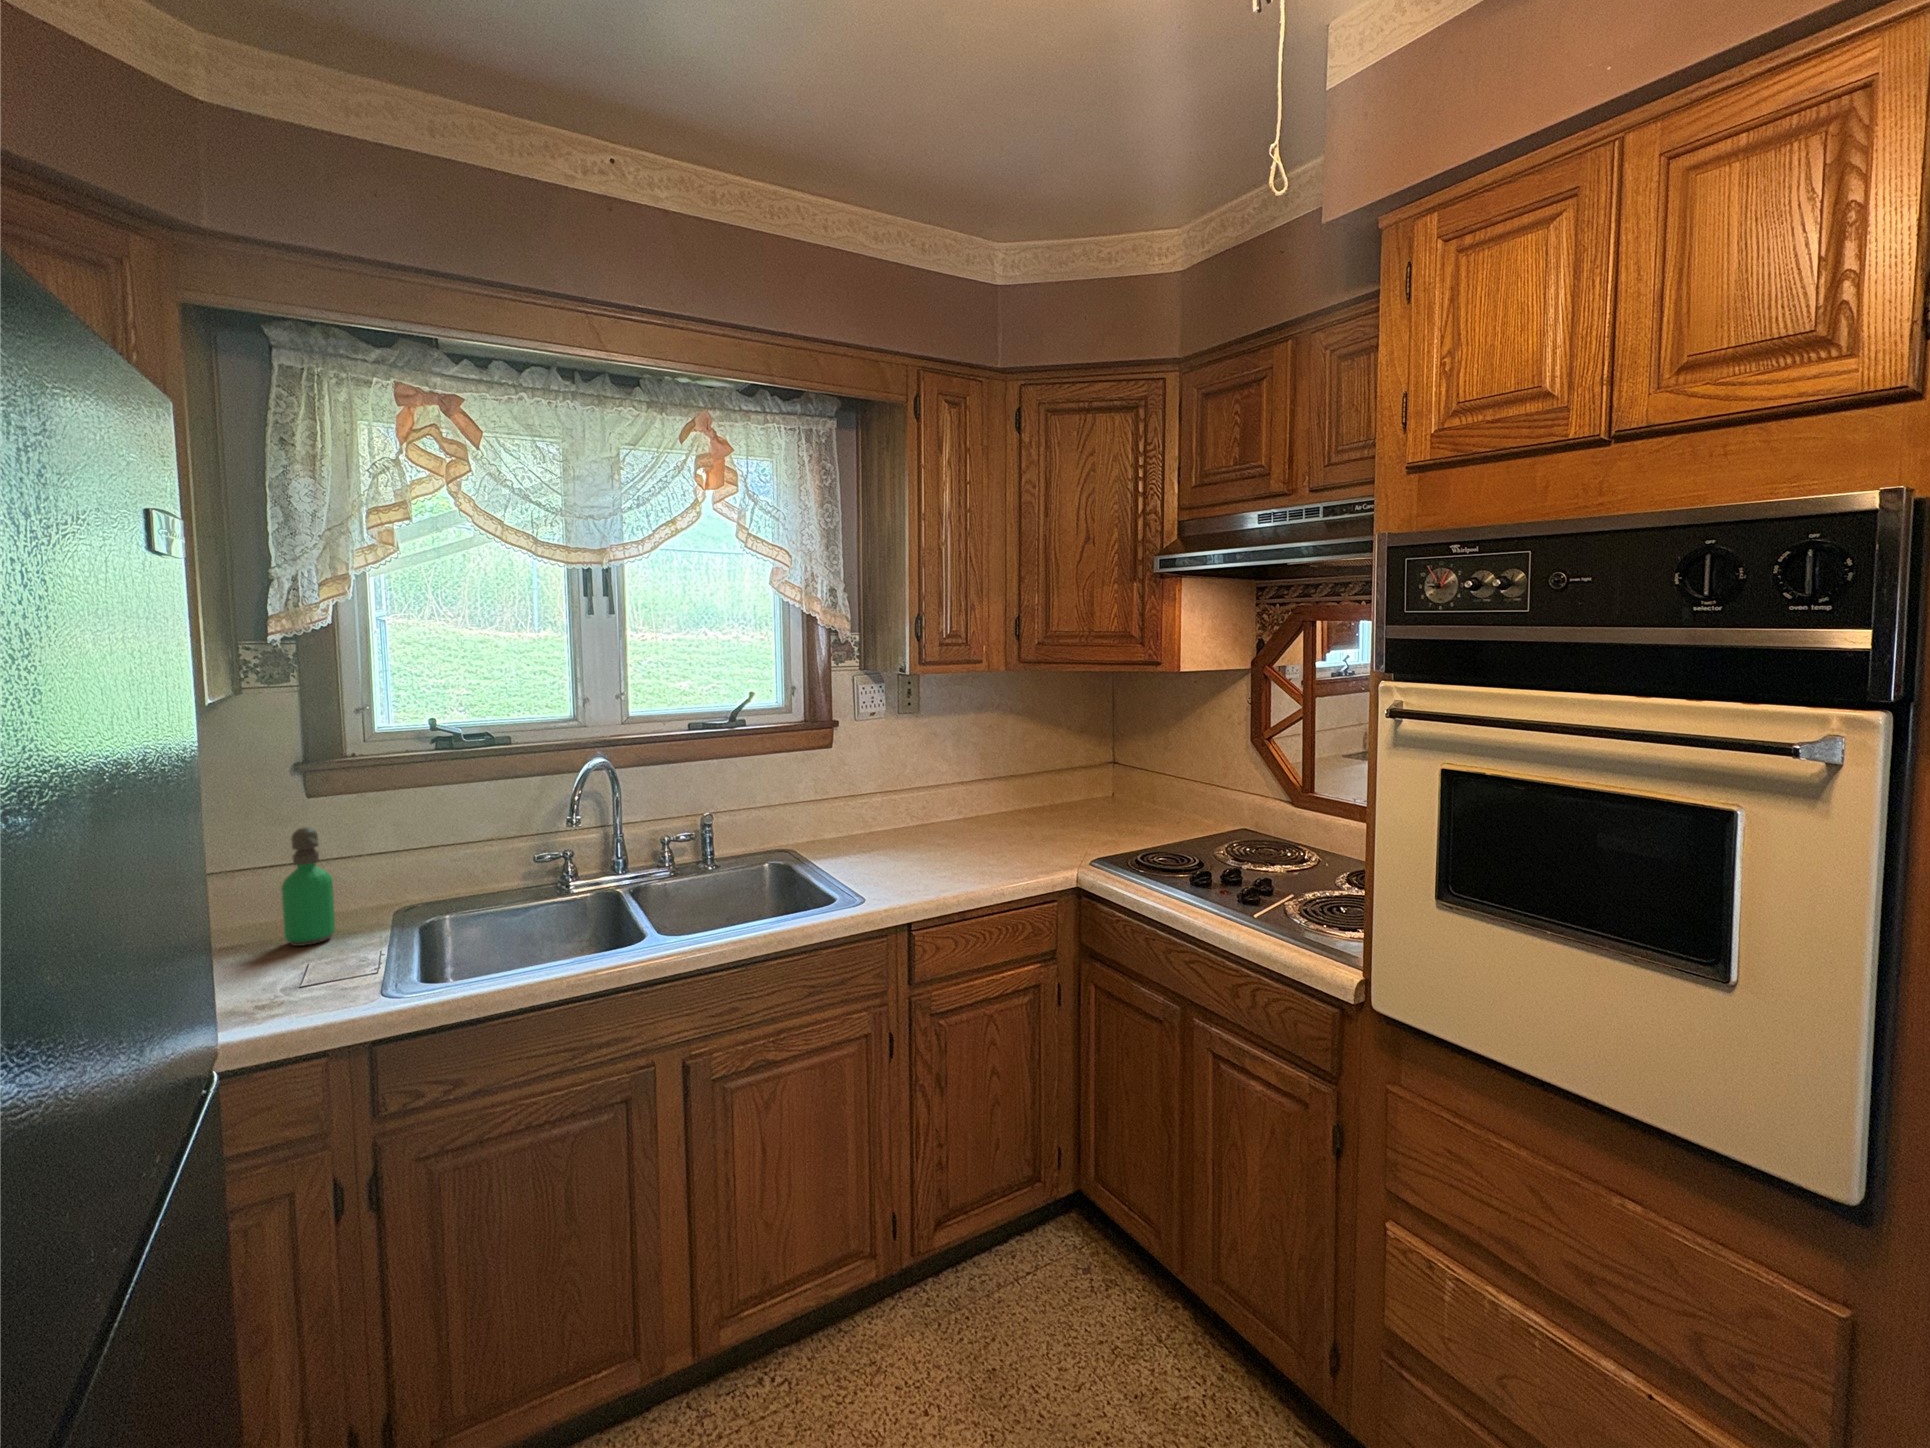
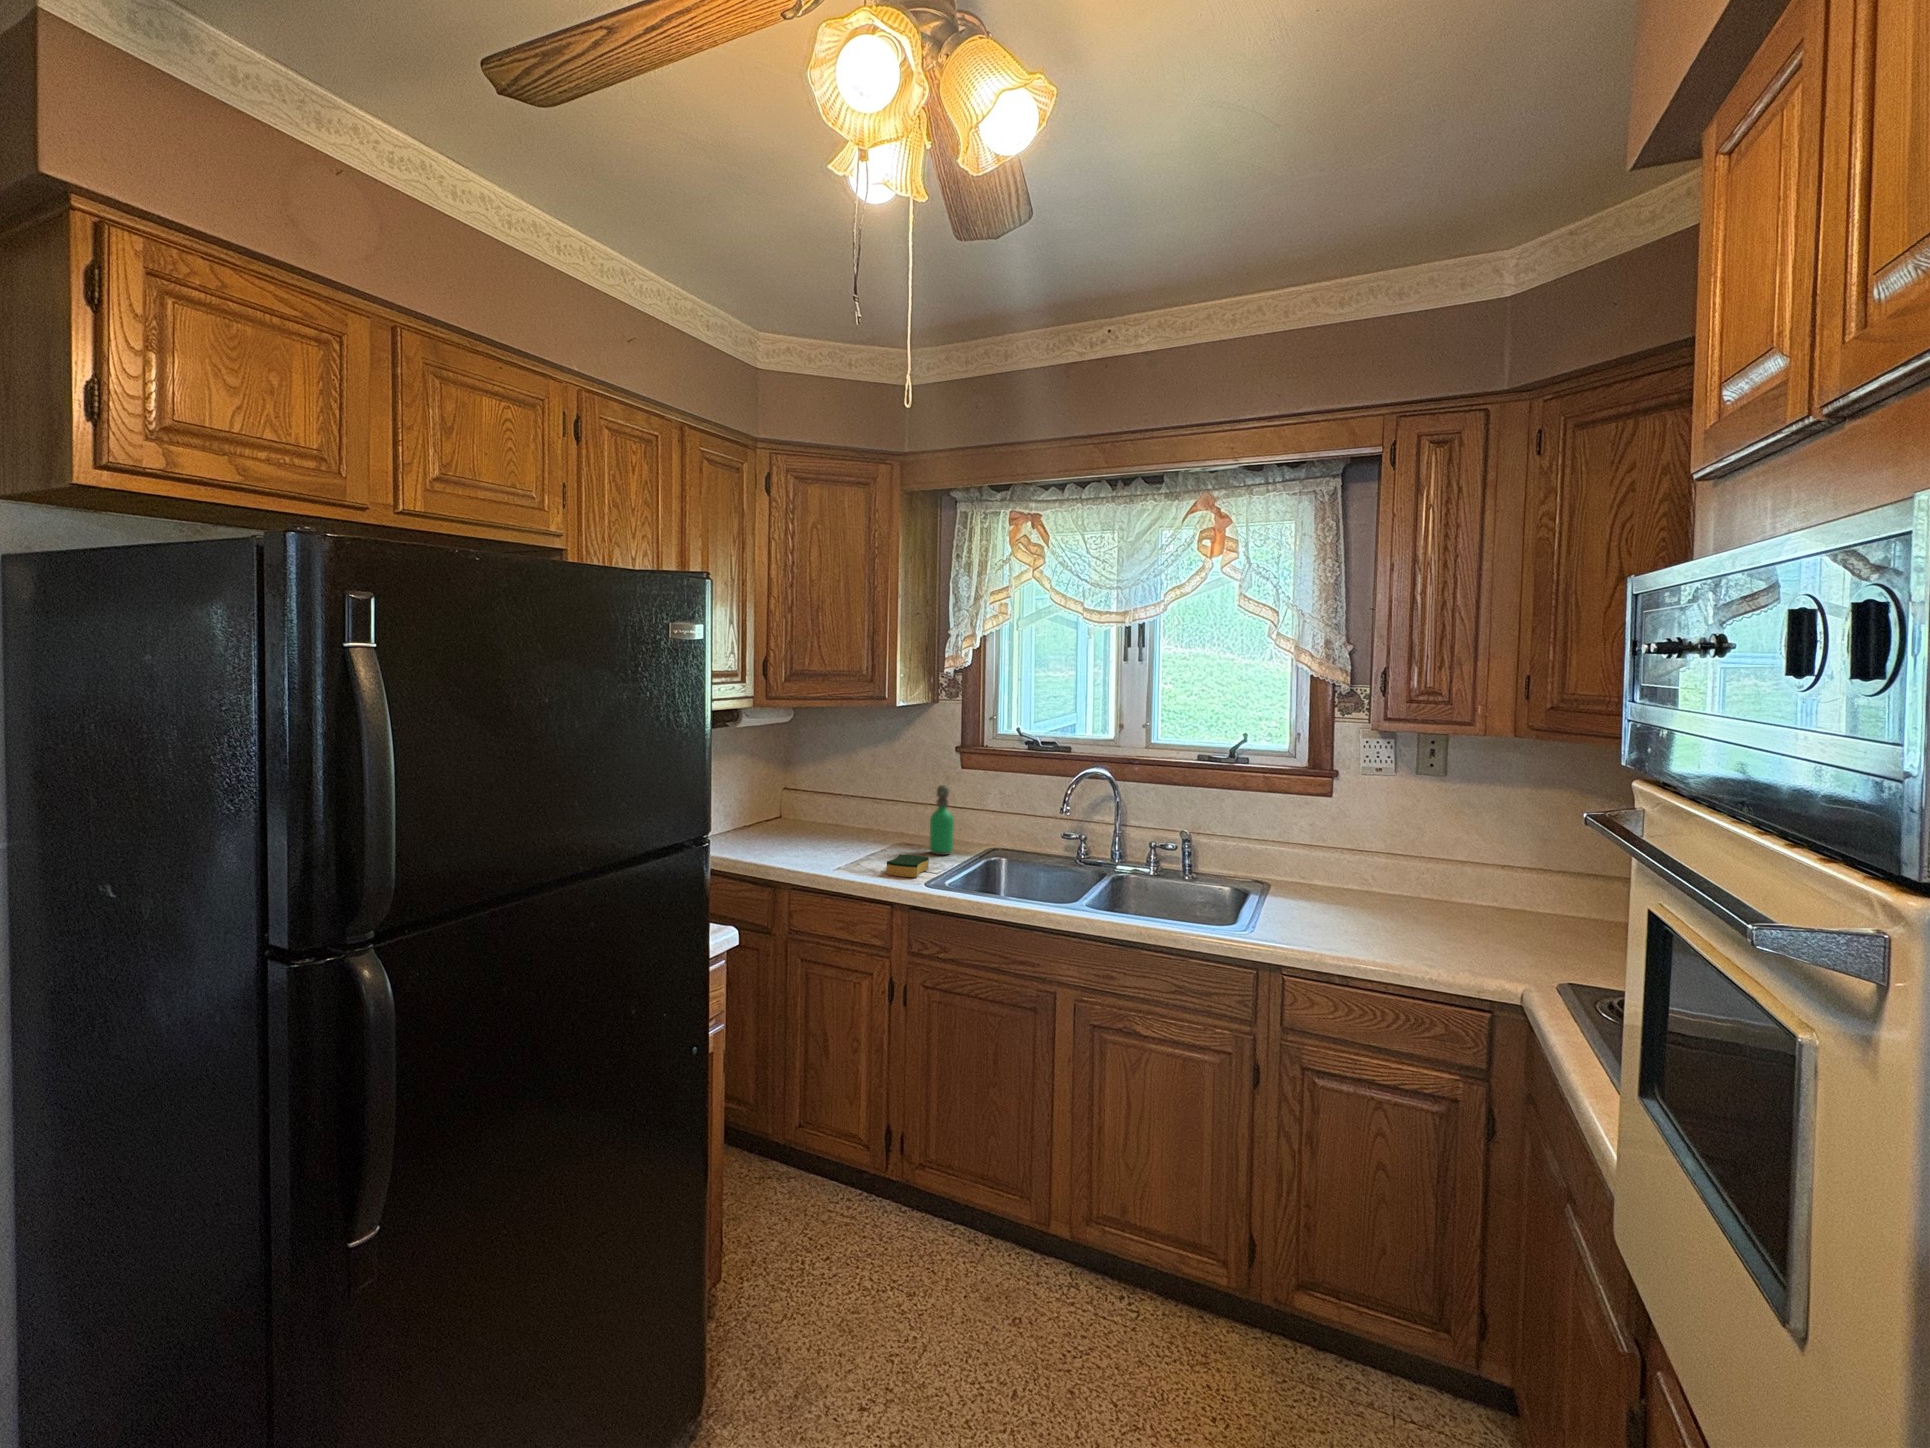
sponge: none [265,952,342,1007] -> present [886,854,929,877]

